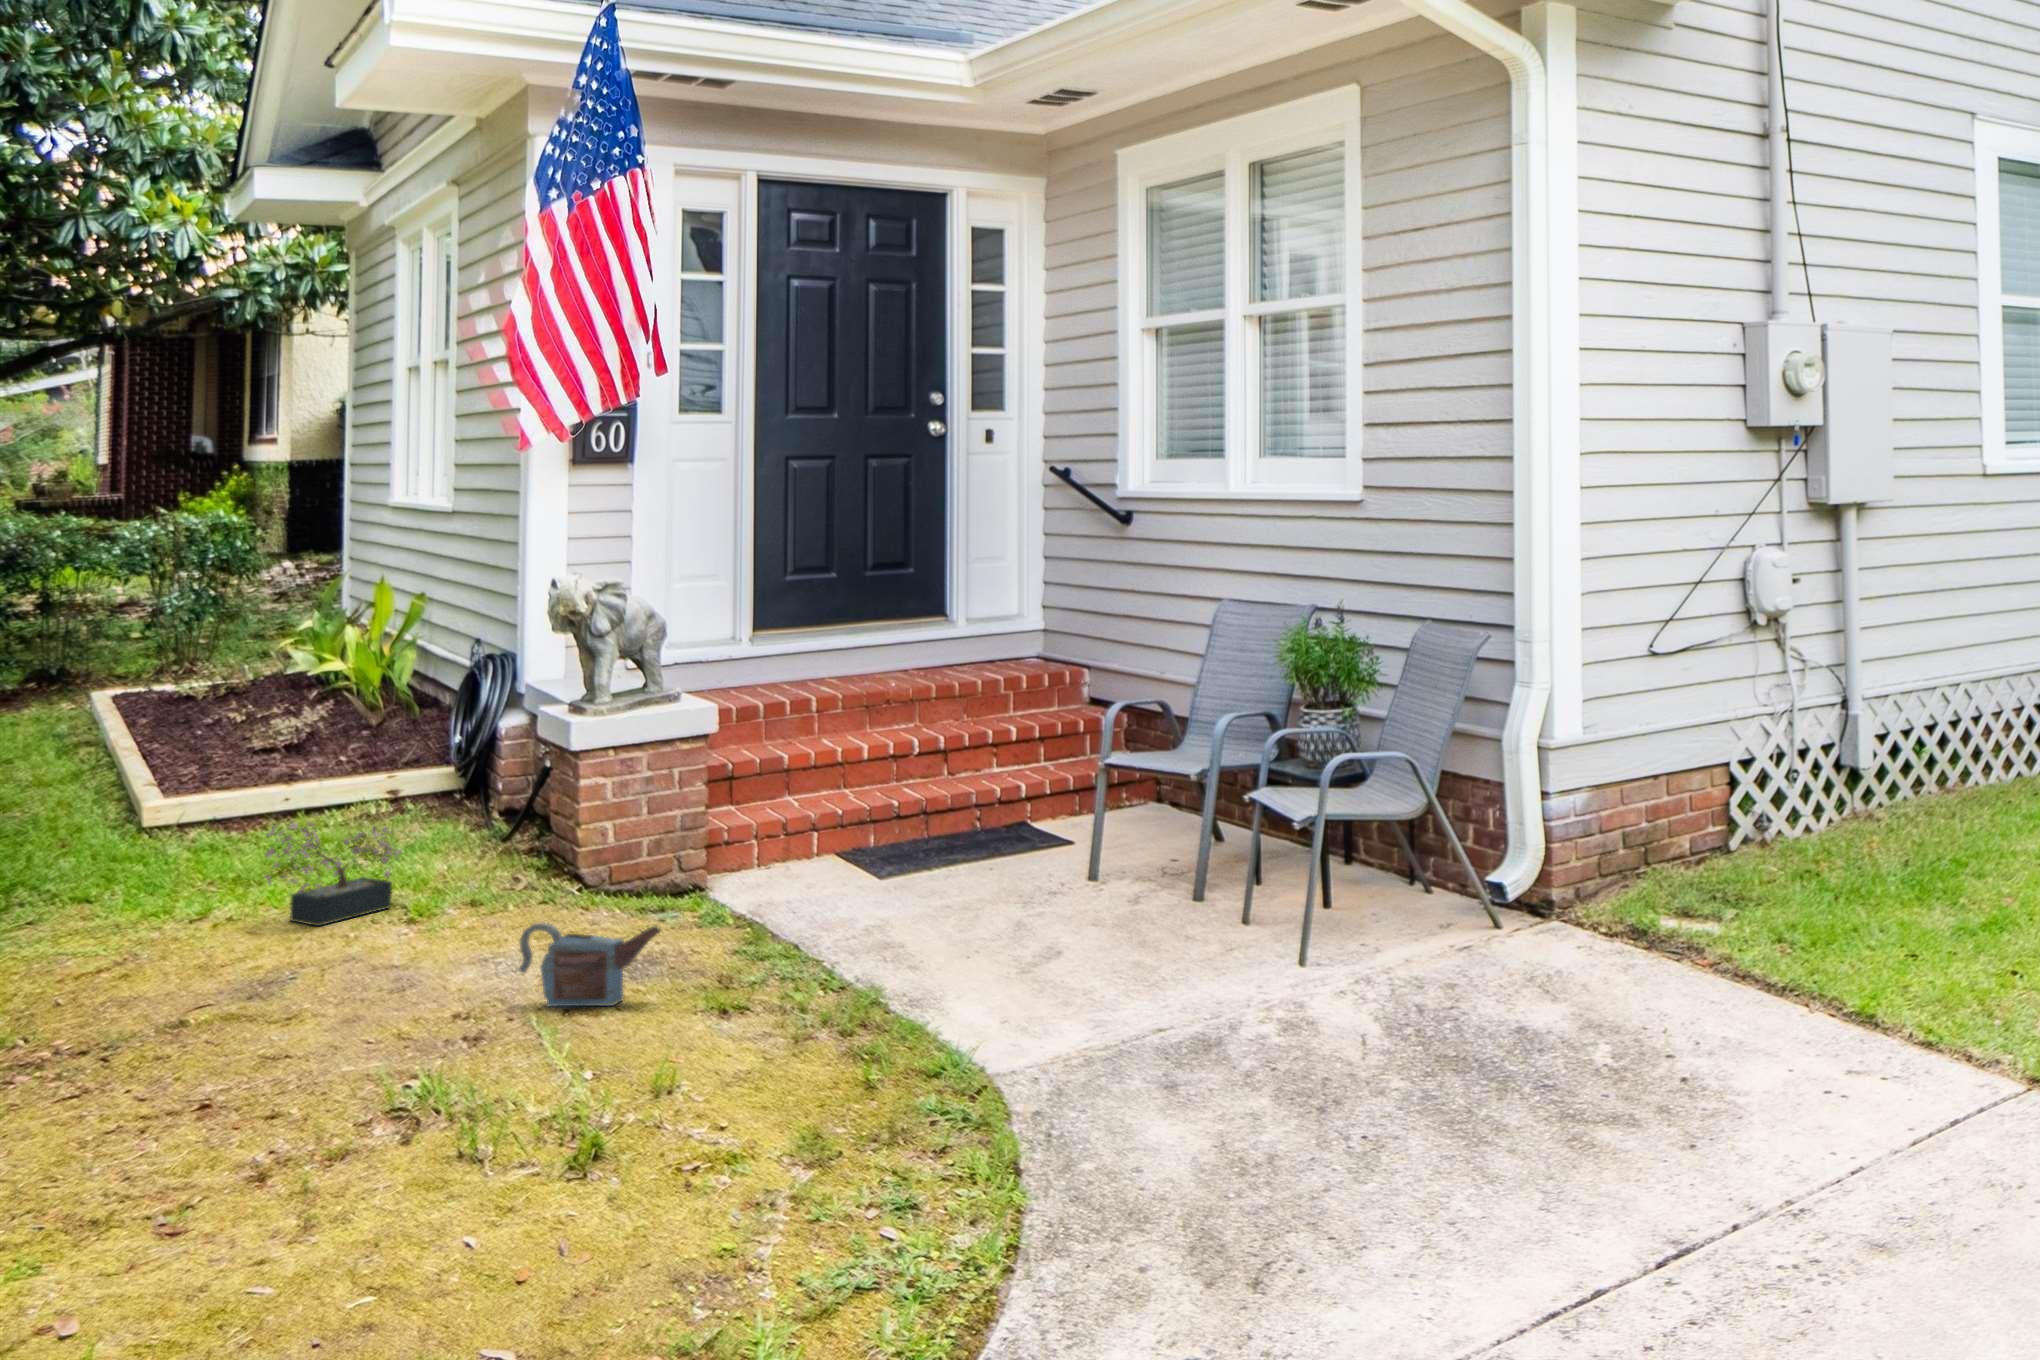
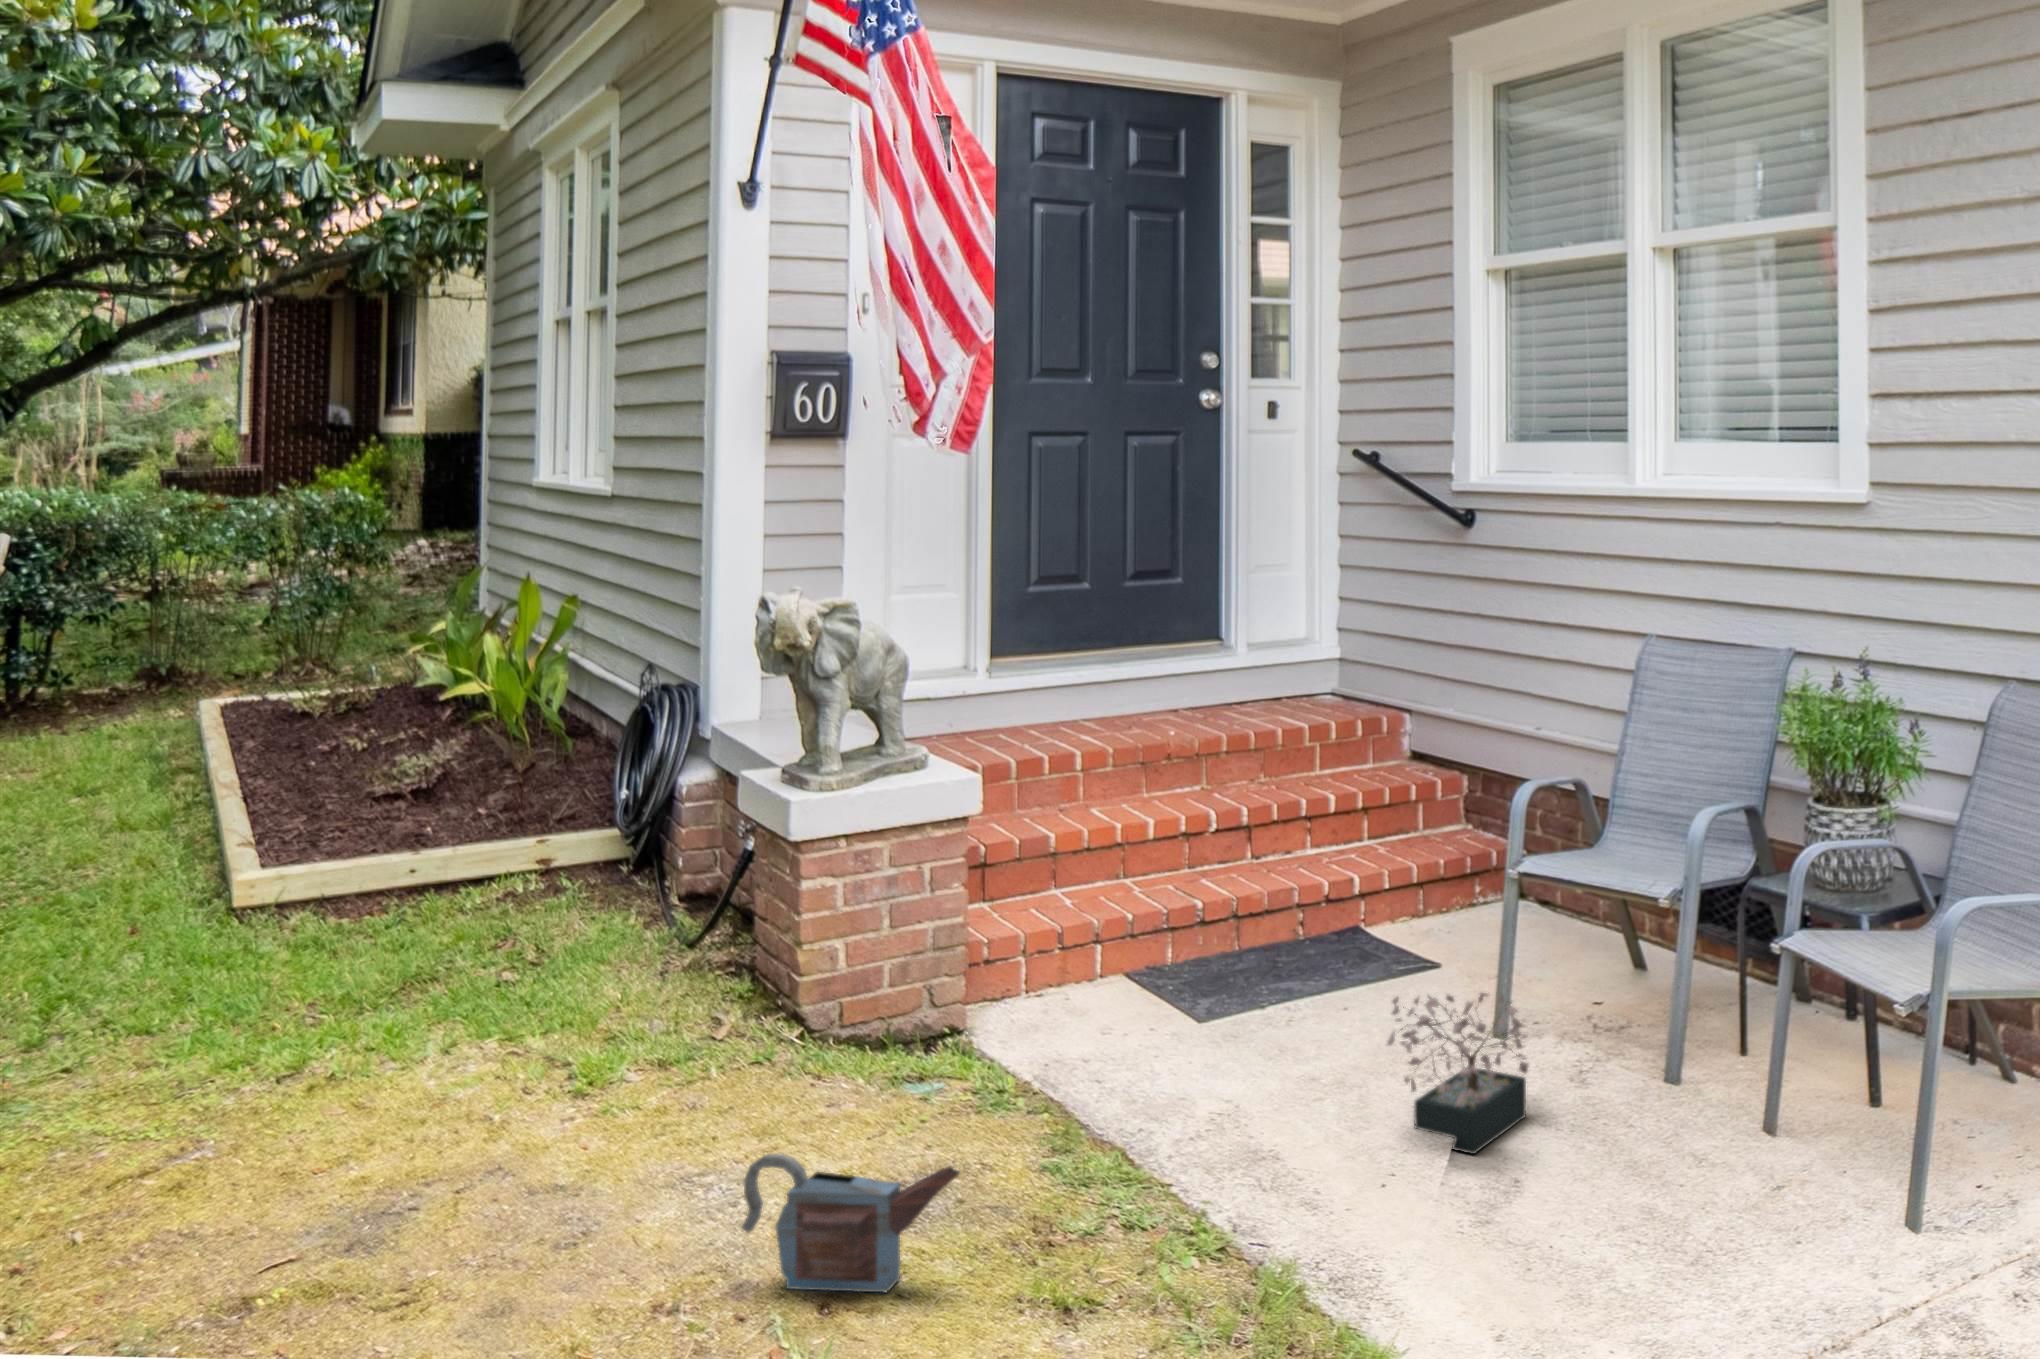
decorative plant: present [265,823,401,926] -> present [1387,993,1529,1154]

